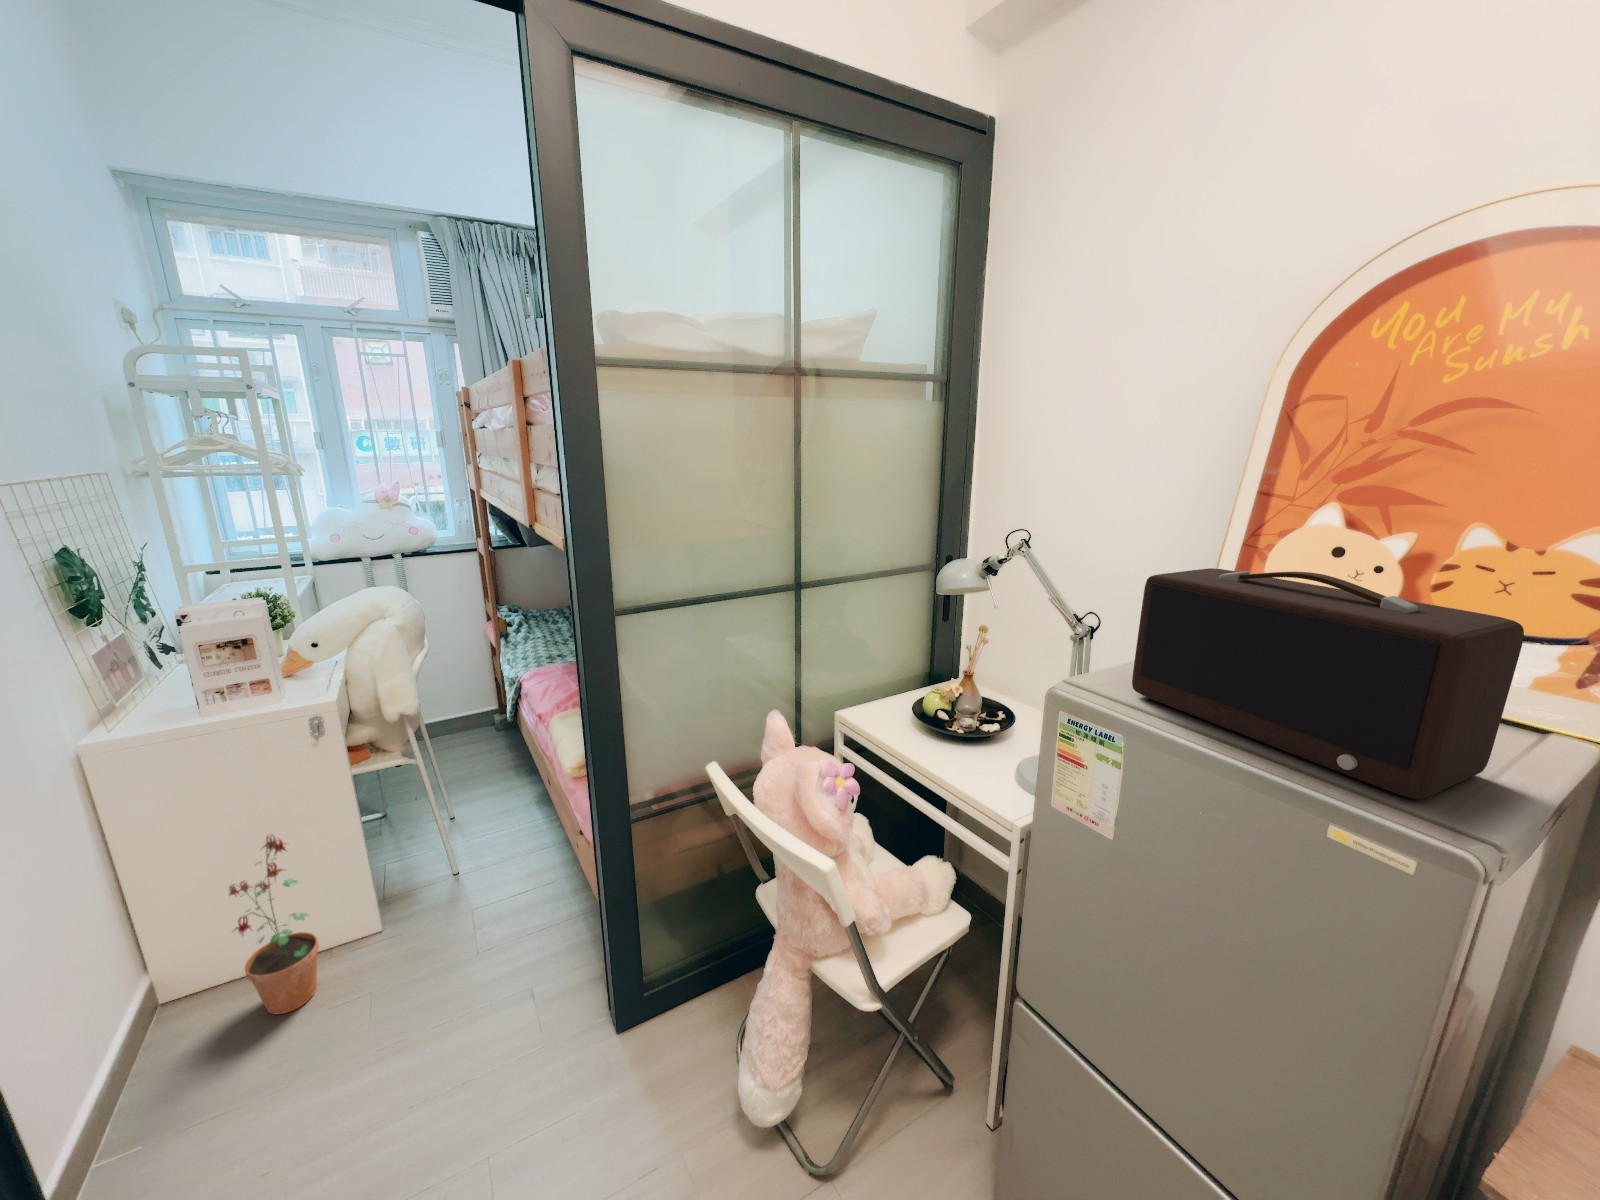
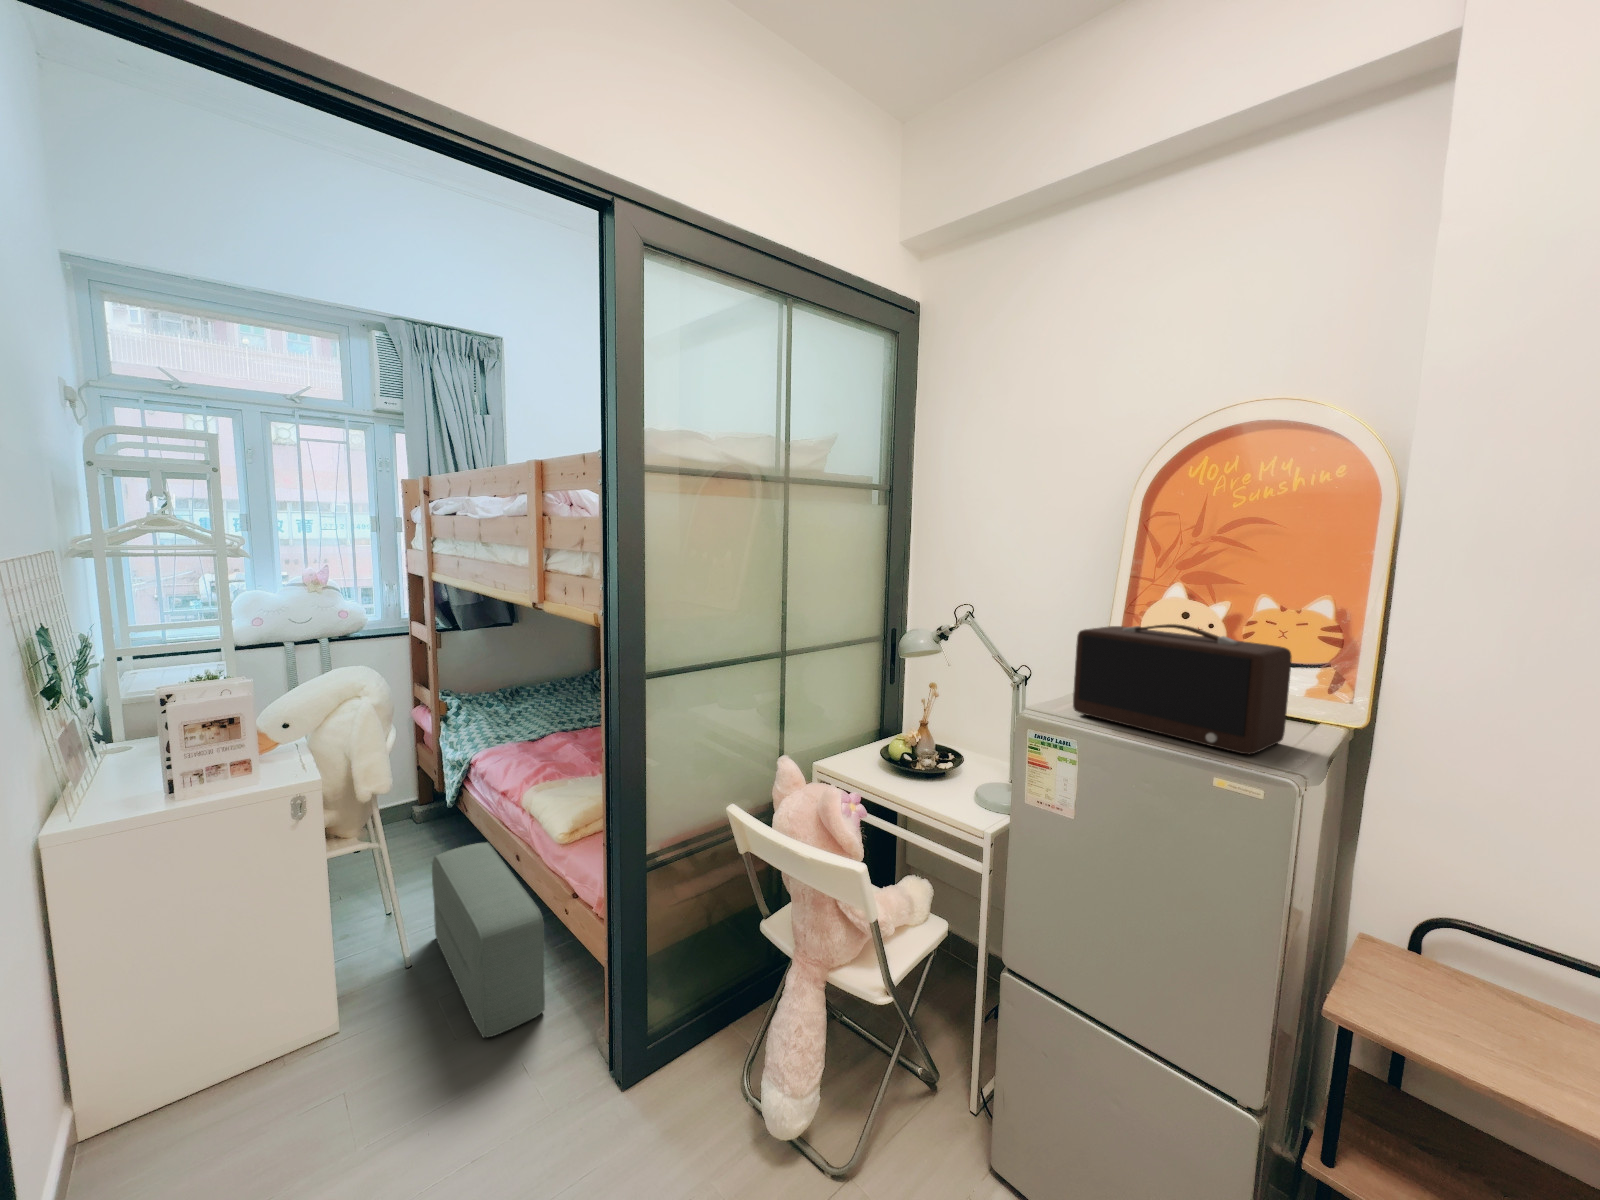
pouf: none [473,761,562,957] -> present [432,842,545,1038]
potted plant: present [229,836,319,1014] -> none [190,922,290,1125]

